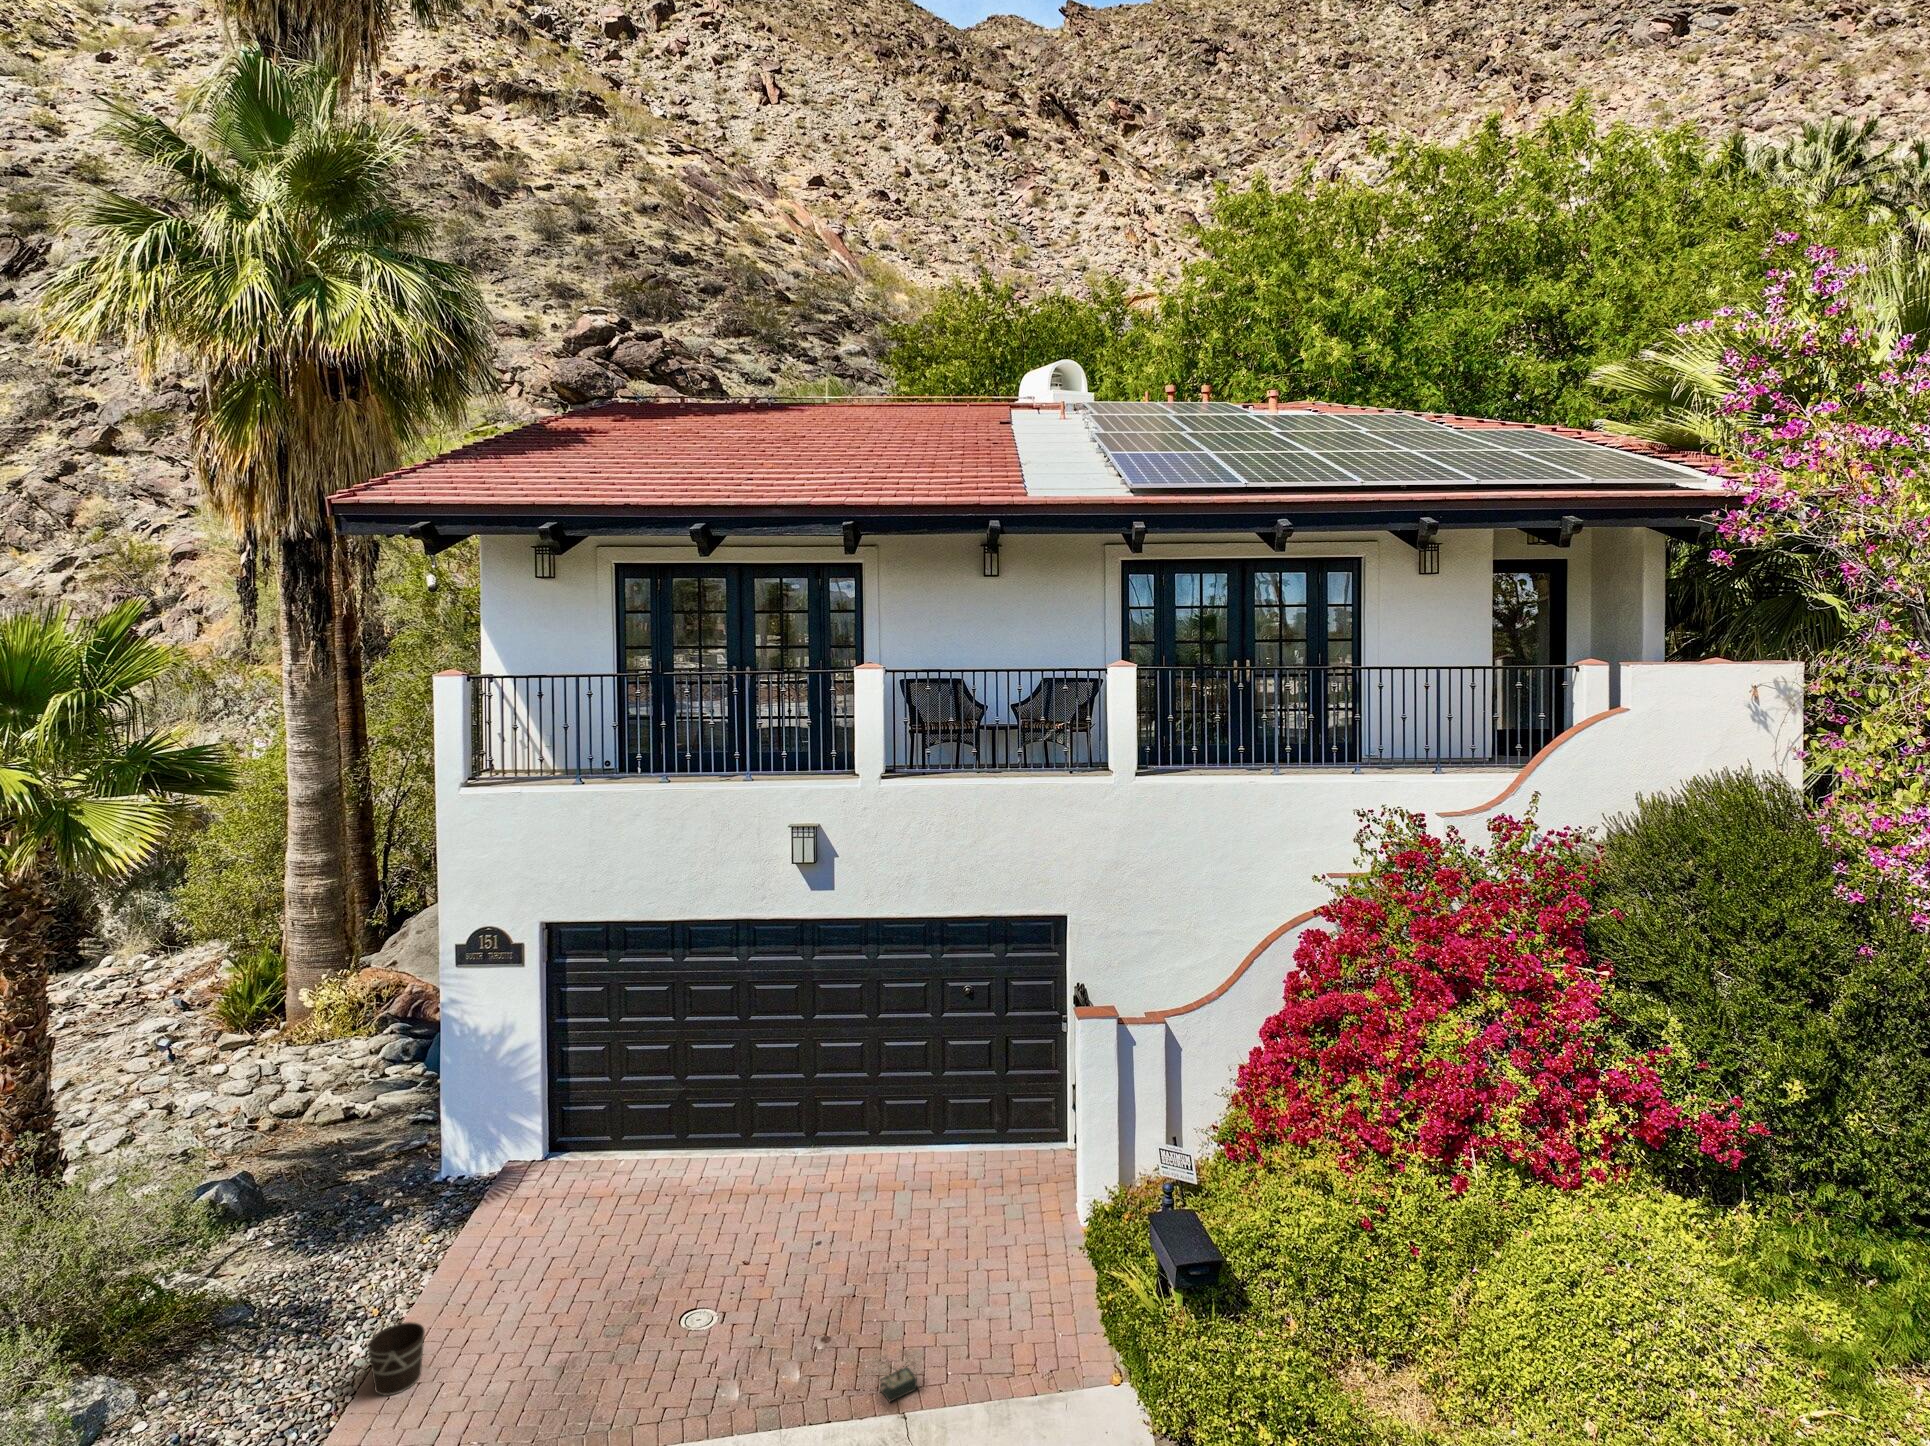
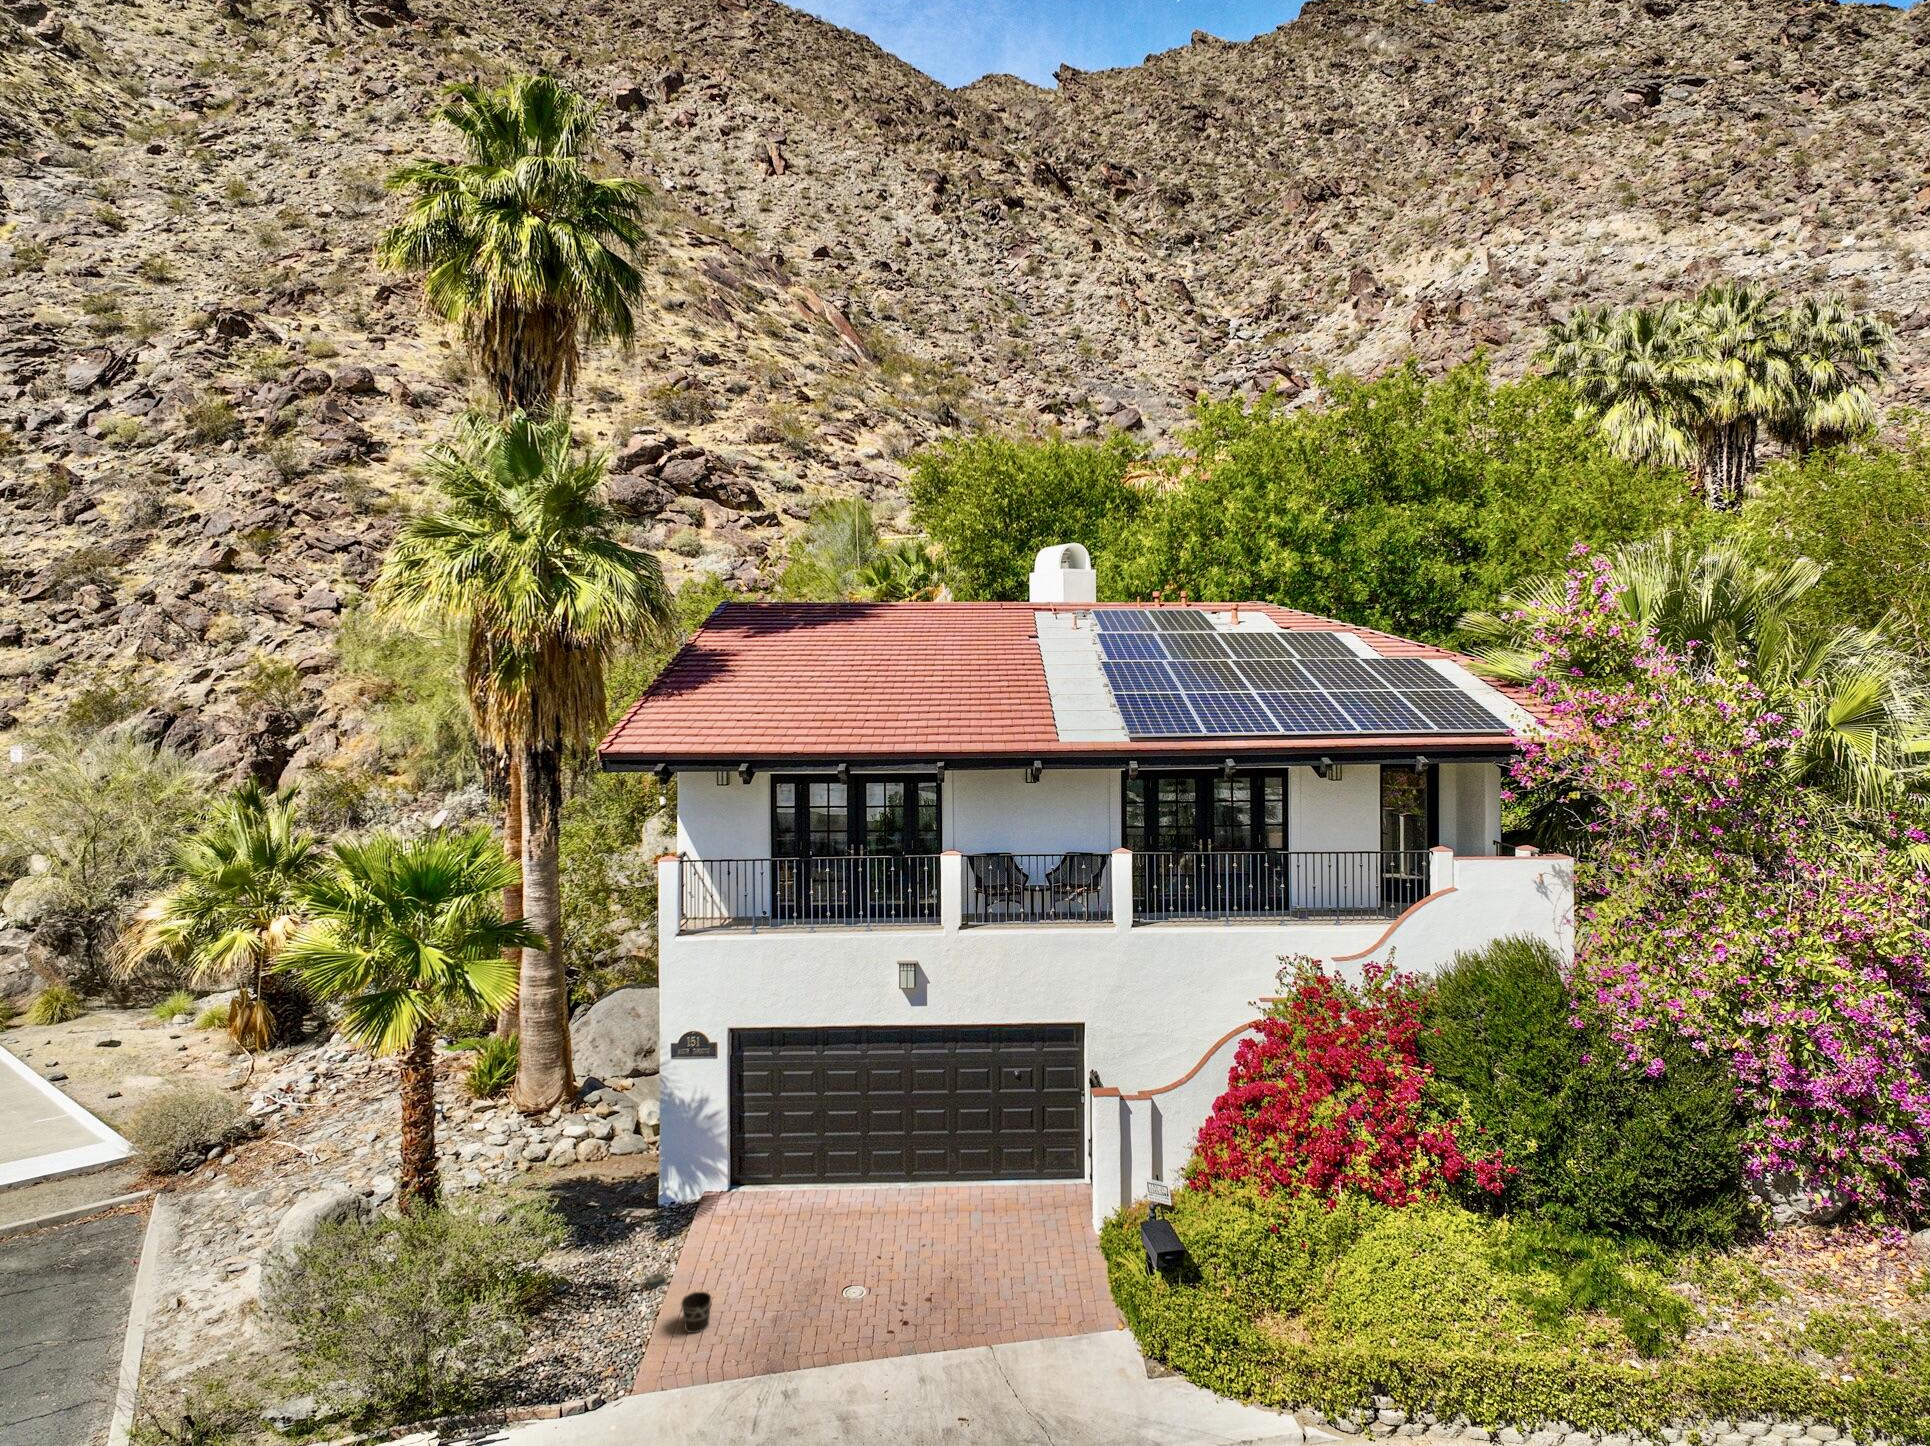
decorative plant: present [870,1350,920,1402] -> present [643,1263,666,1289]

